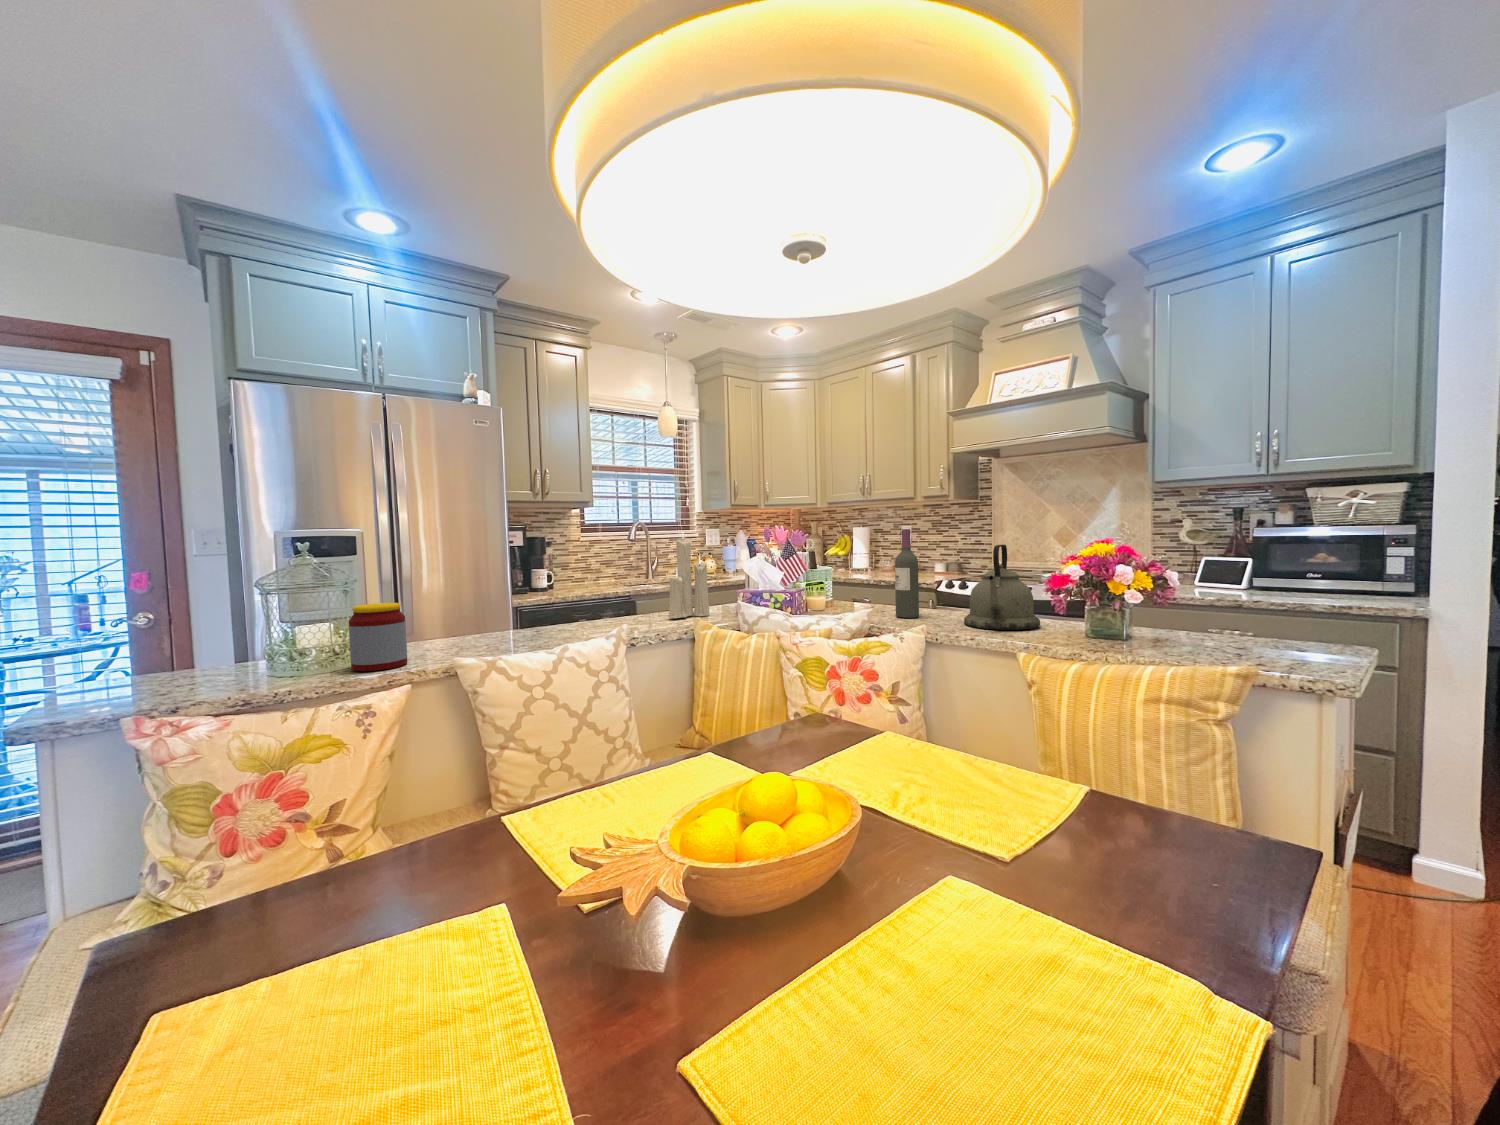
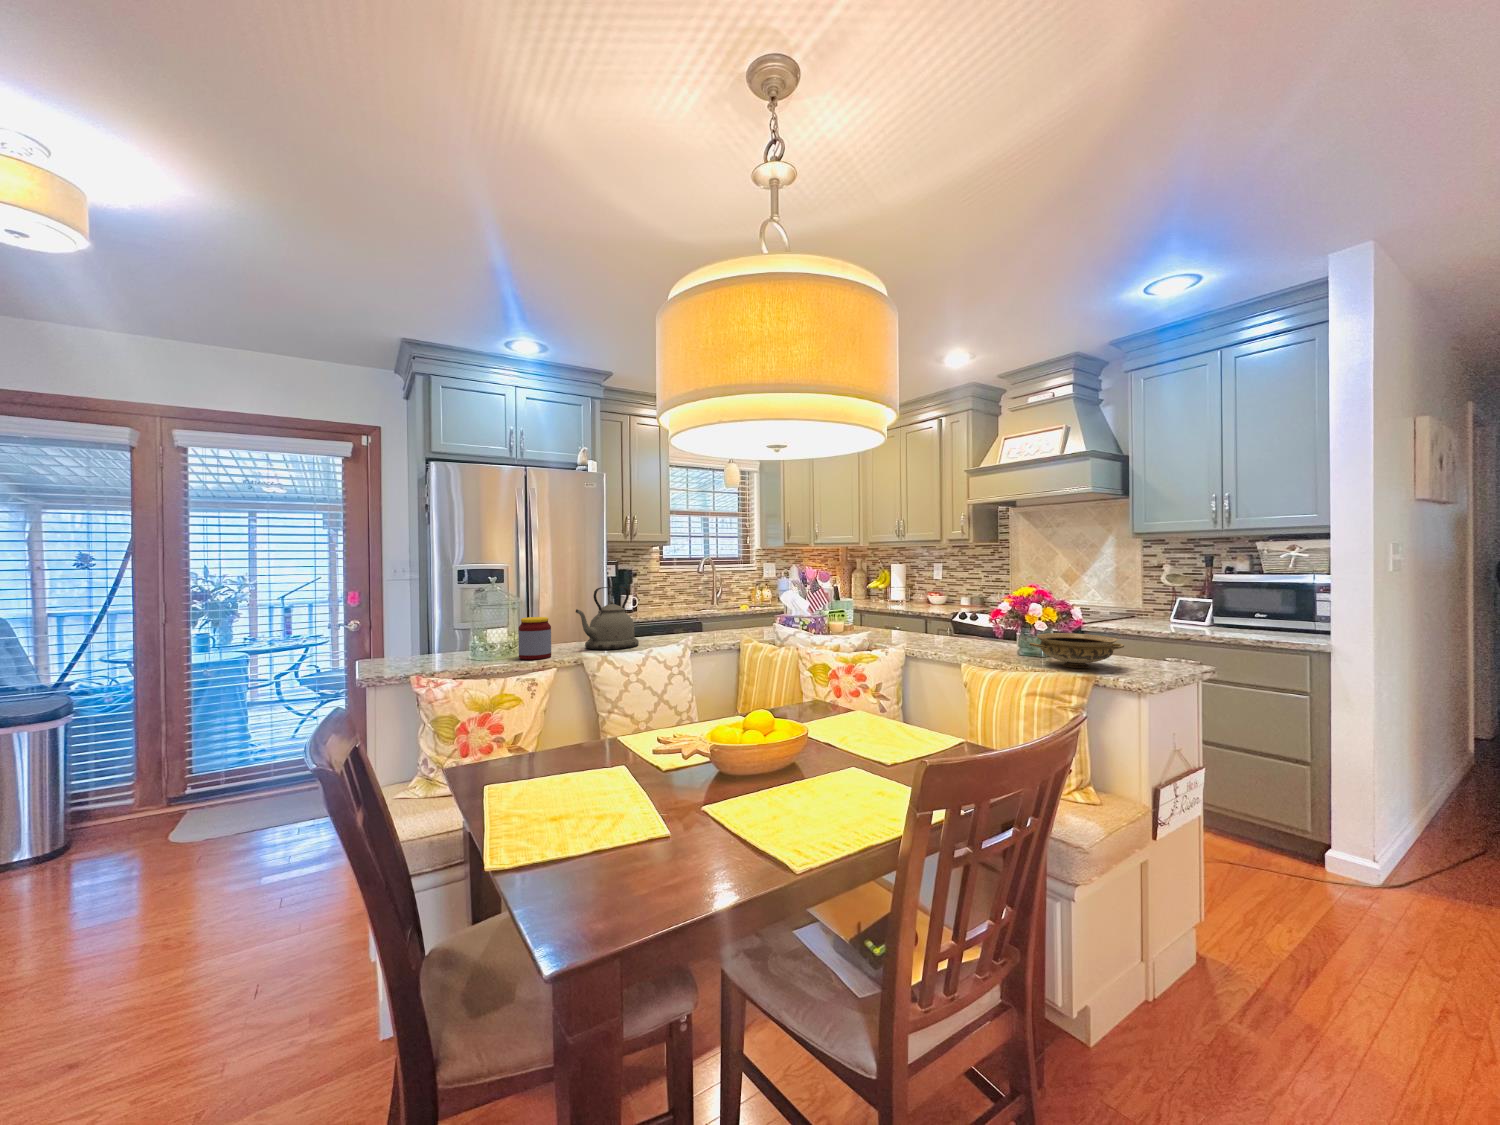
wine bottle: present [895,529,919,618] -> none [892,572,910,639]
candle: present [668,532,710,618] -> none [722,566,753,634]
kettle: present [964,545,1040,630] -> present [576,587,639,649]
ceramic bowl: none [1119,605,1249,655] -> present [1030,633,1124,668]

